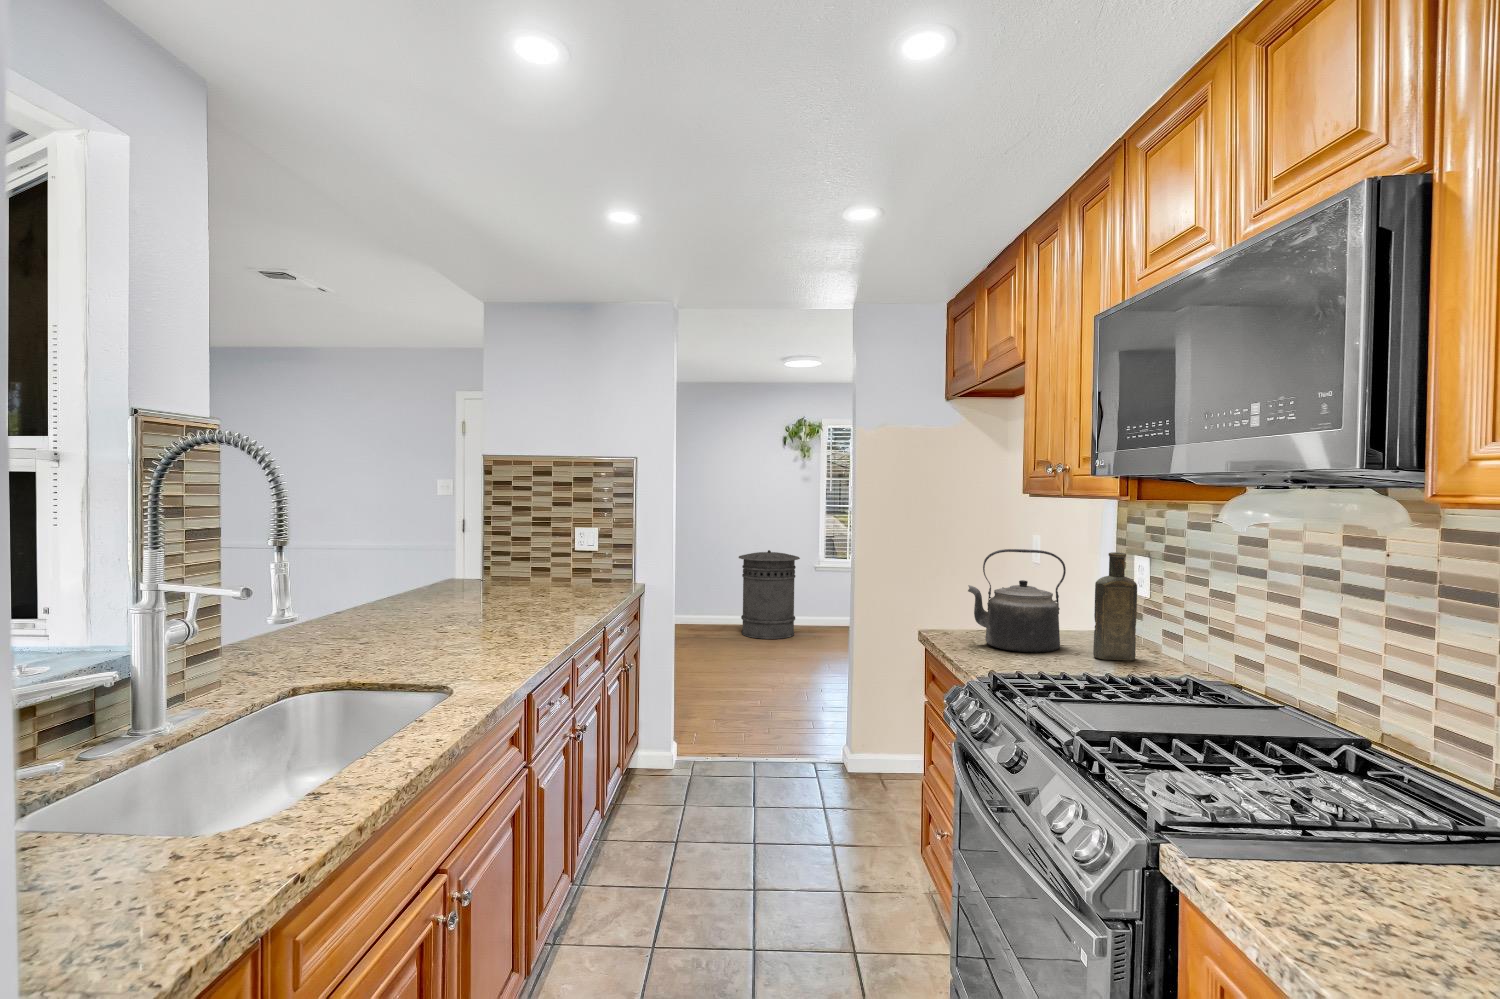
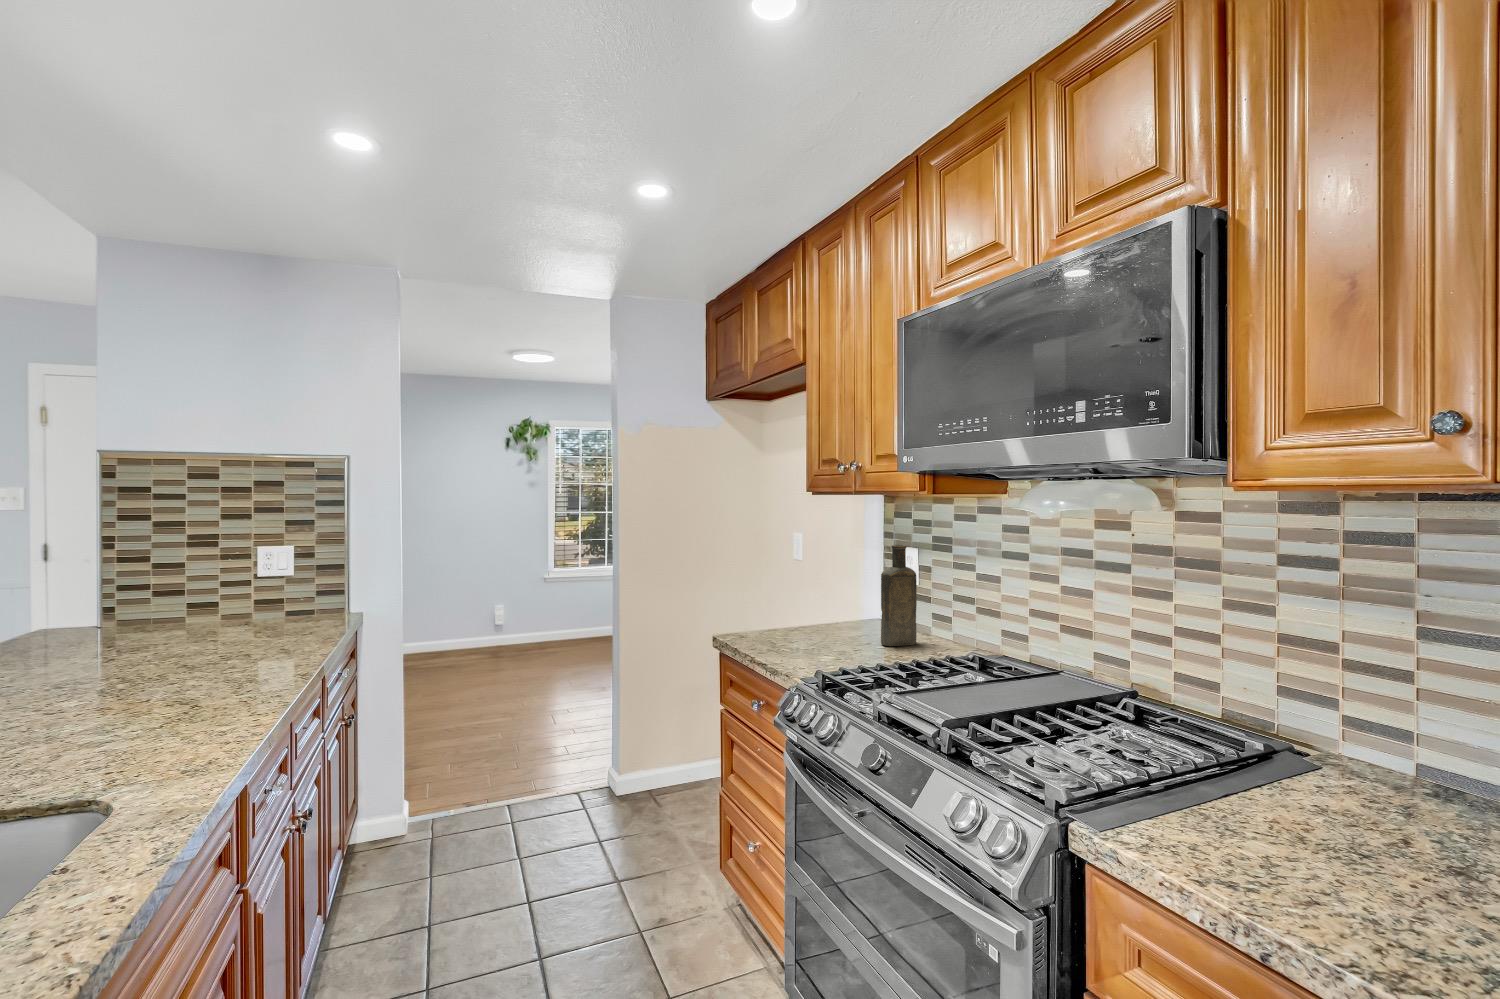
kettle: present [968,549,1066,653] -> none [760,546,850,647]
trash can: present [739,550,800,639] -> none [439,561,514,664]

